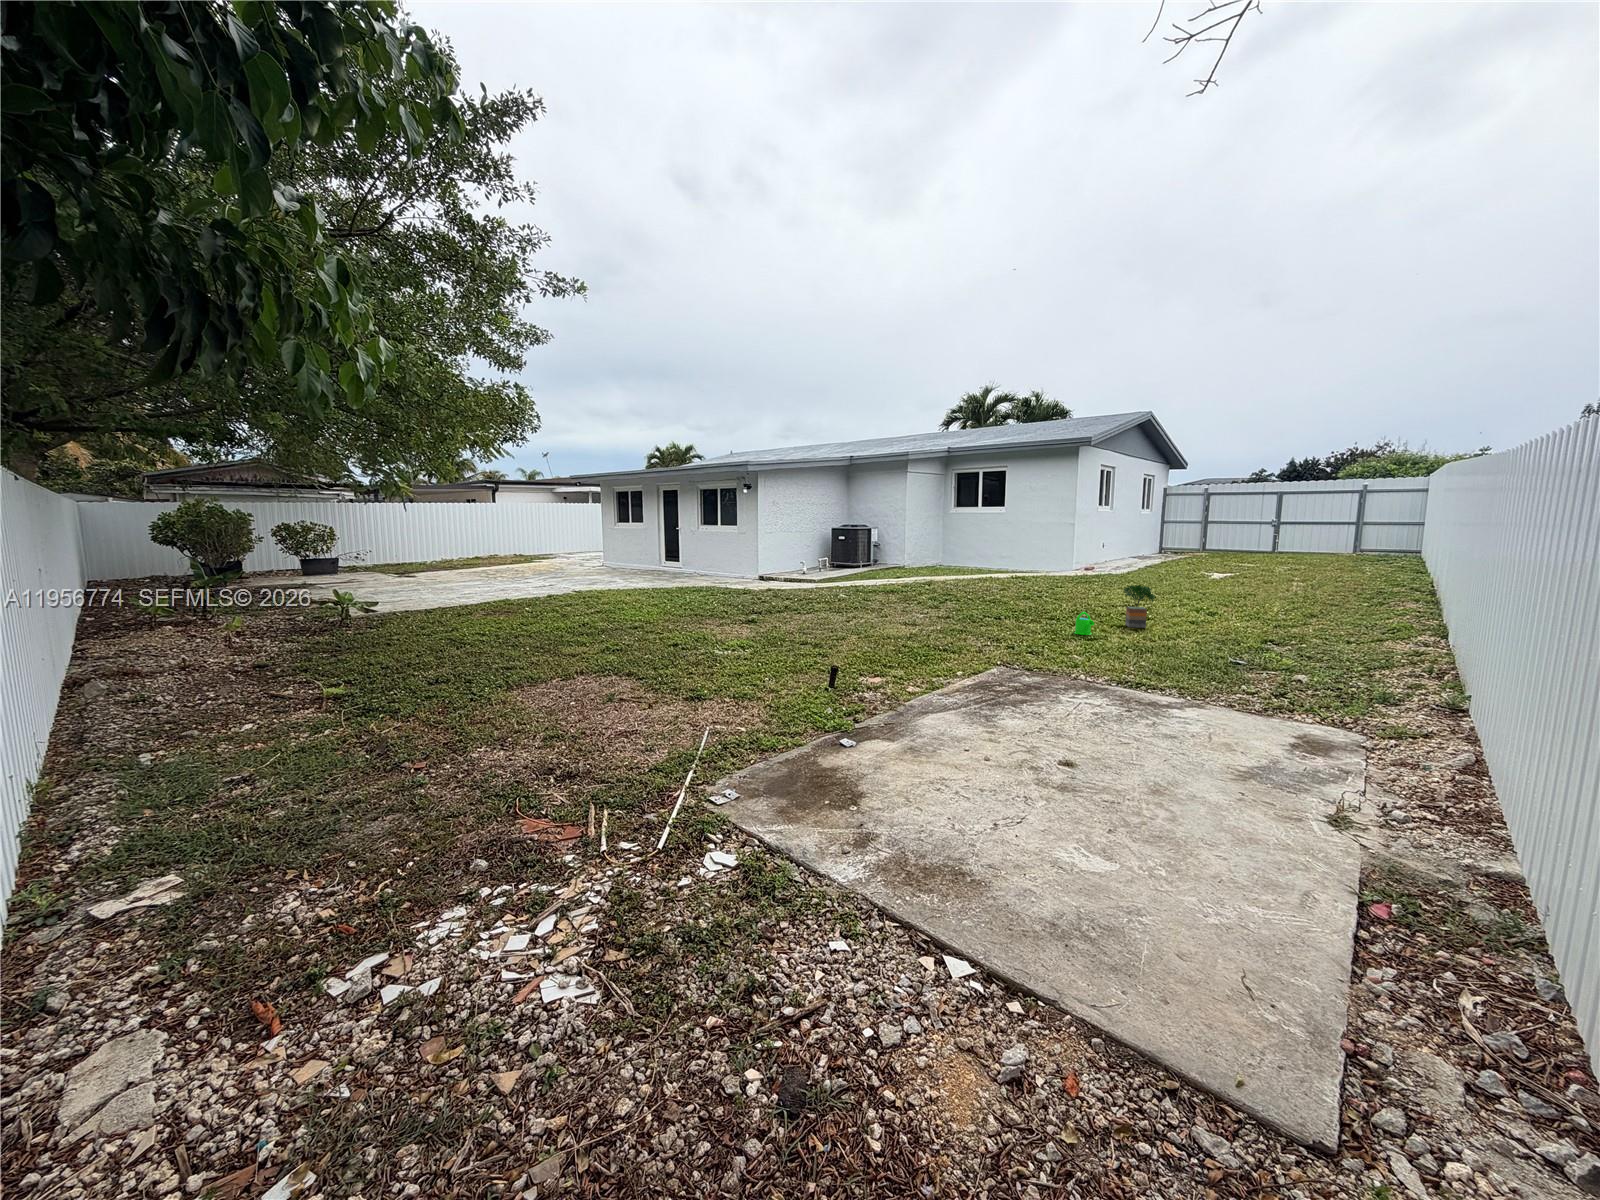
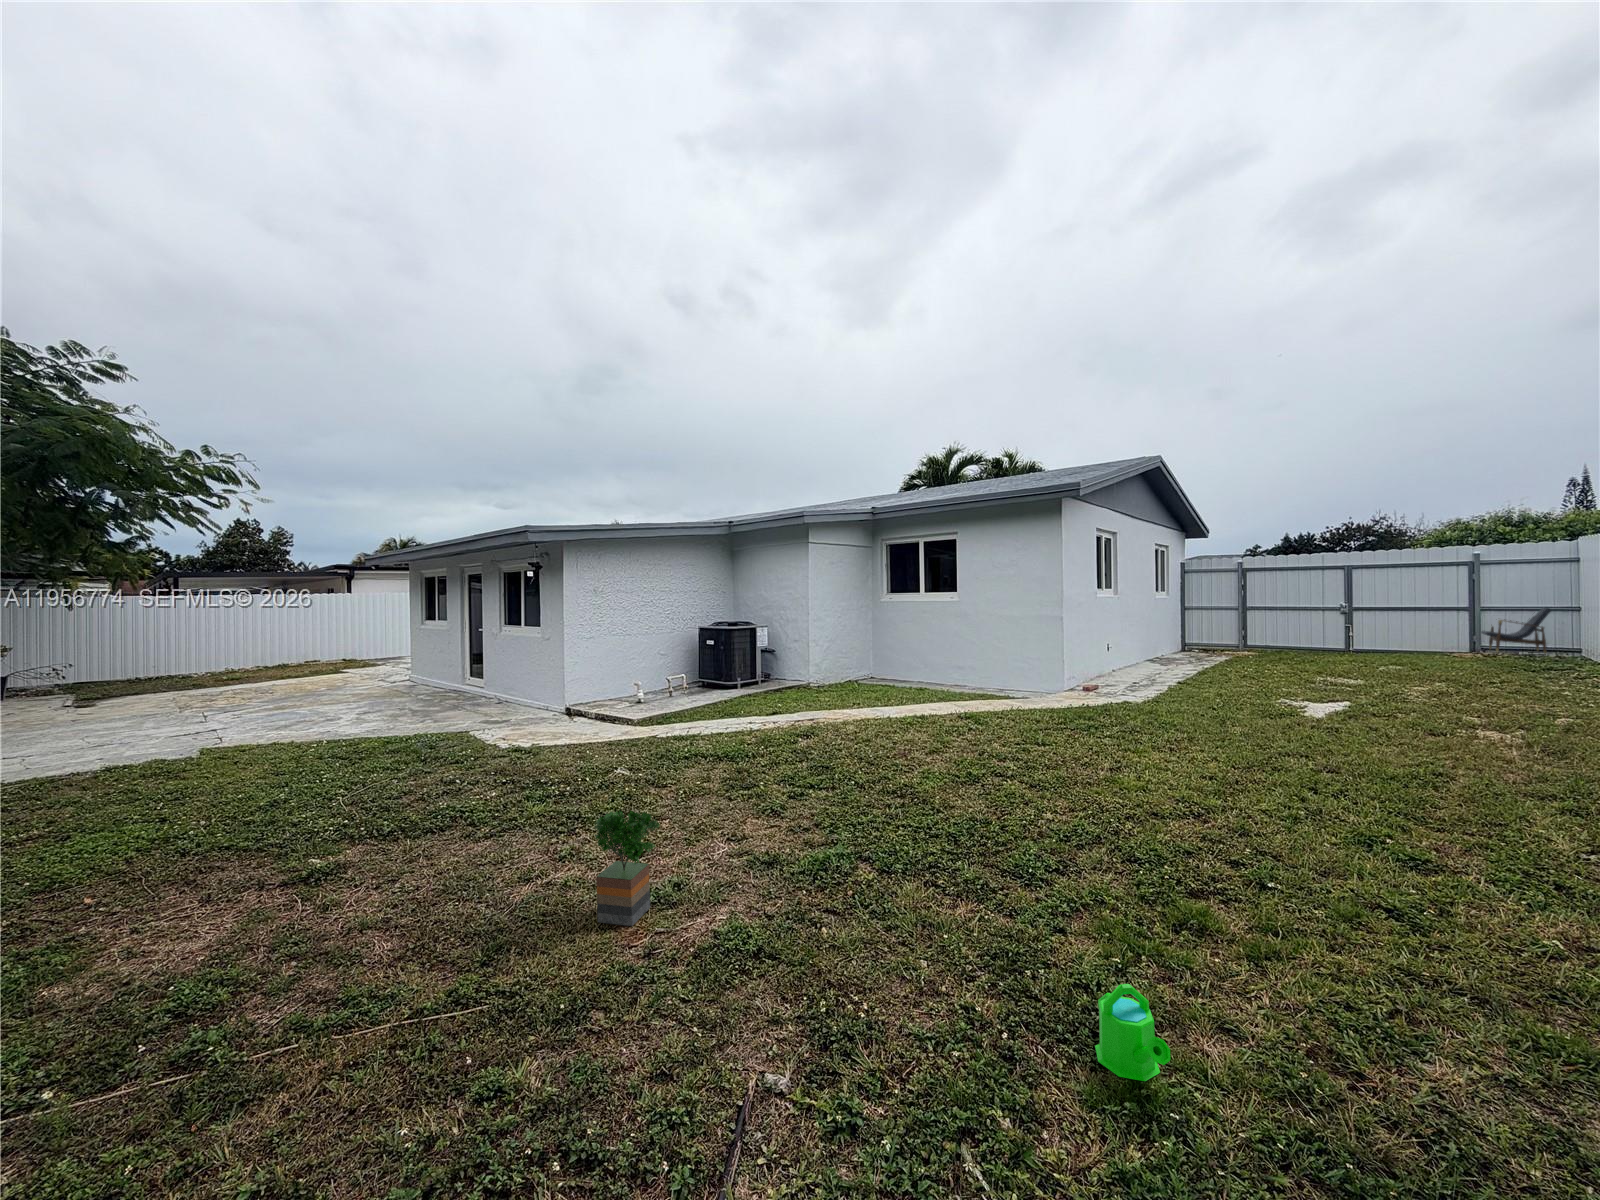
lounge chair: none [1373,524,1418,557] -> present [1481,608,1551,654]
potted tree: present [1123,585,1155,628] -> present [595,810,660,926]

